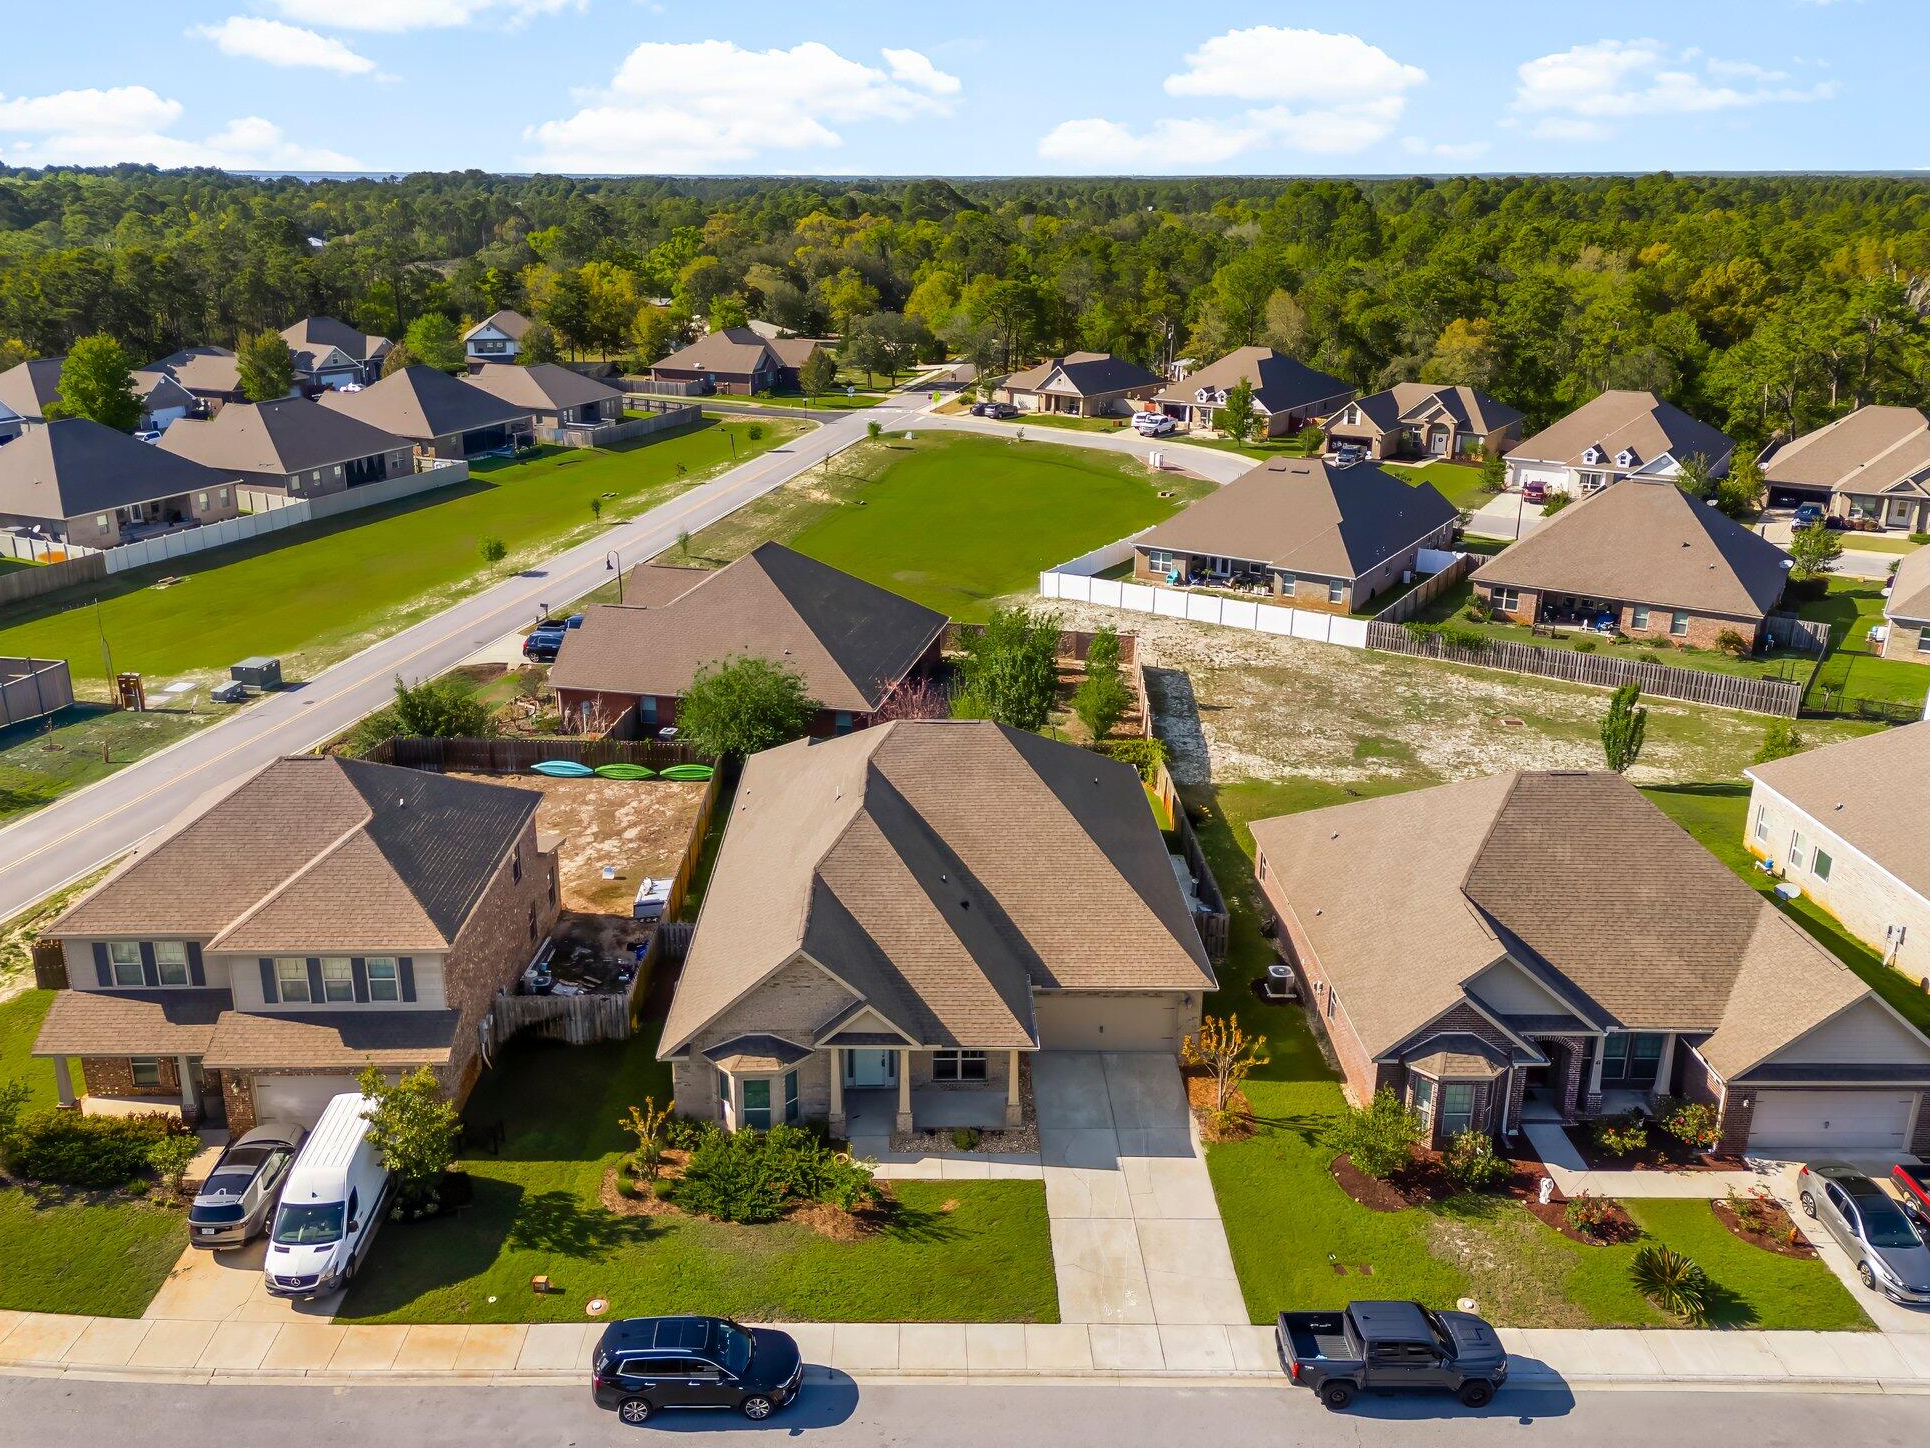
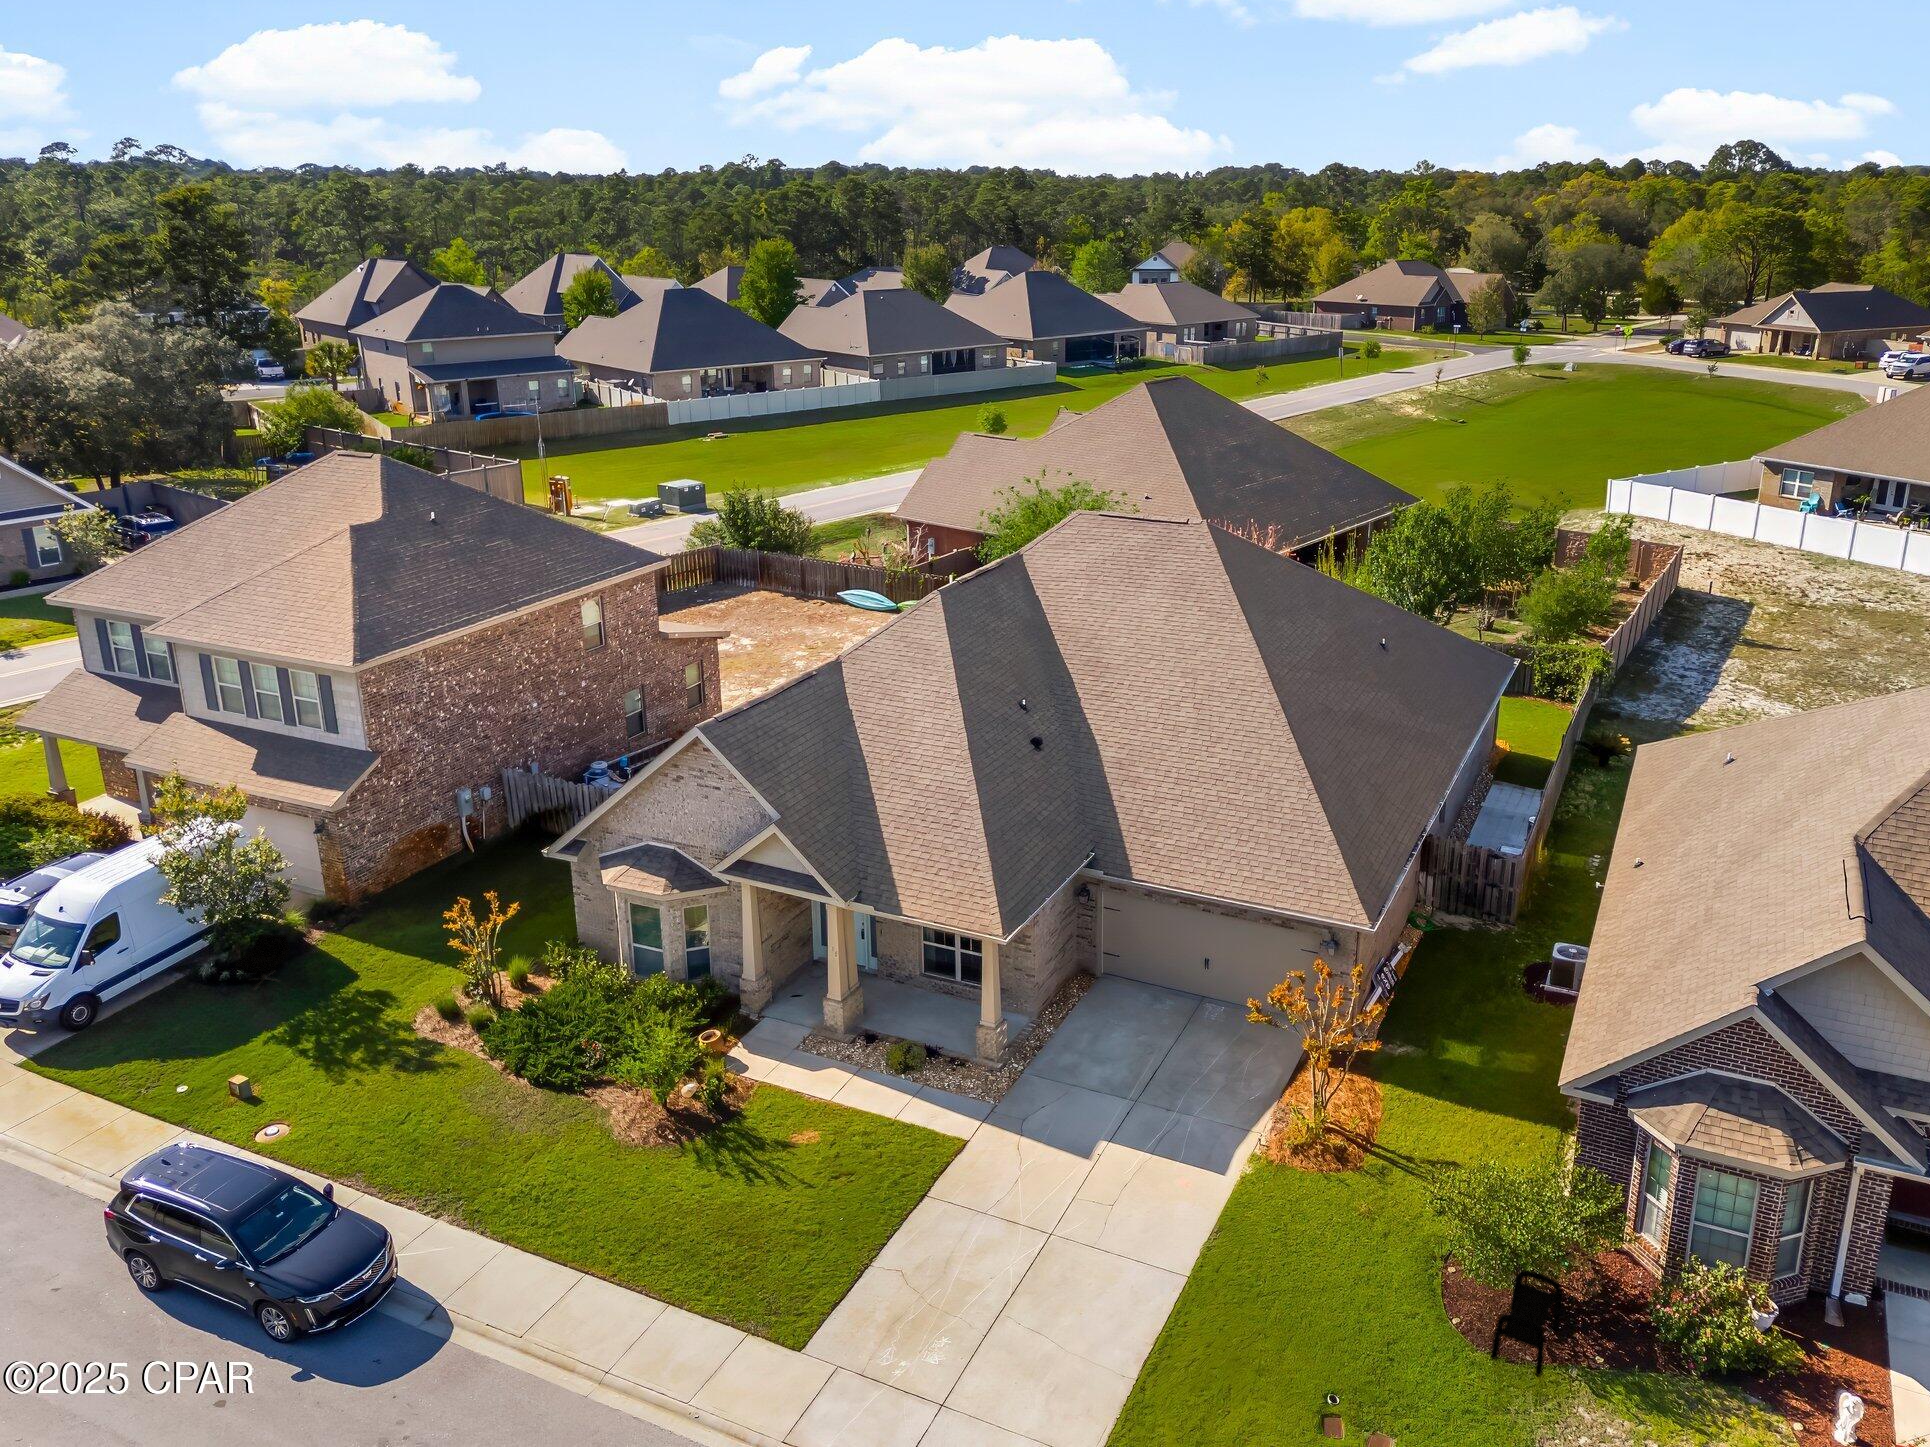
bench: present [457,1118,505,1155] -> present [1491,1270,1562,1376]

